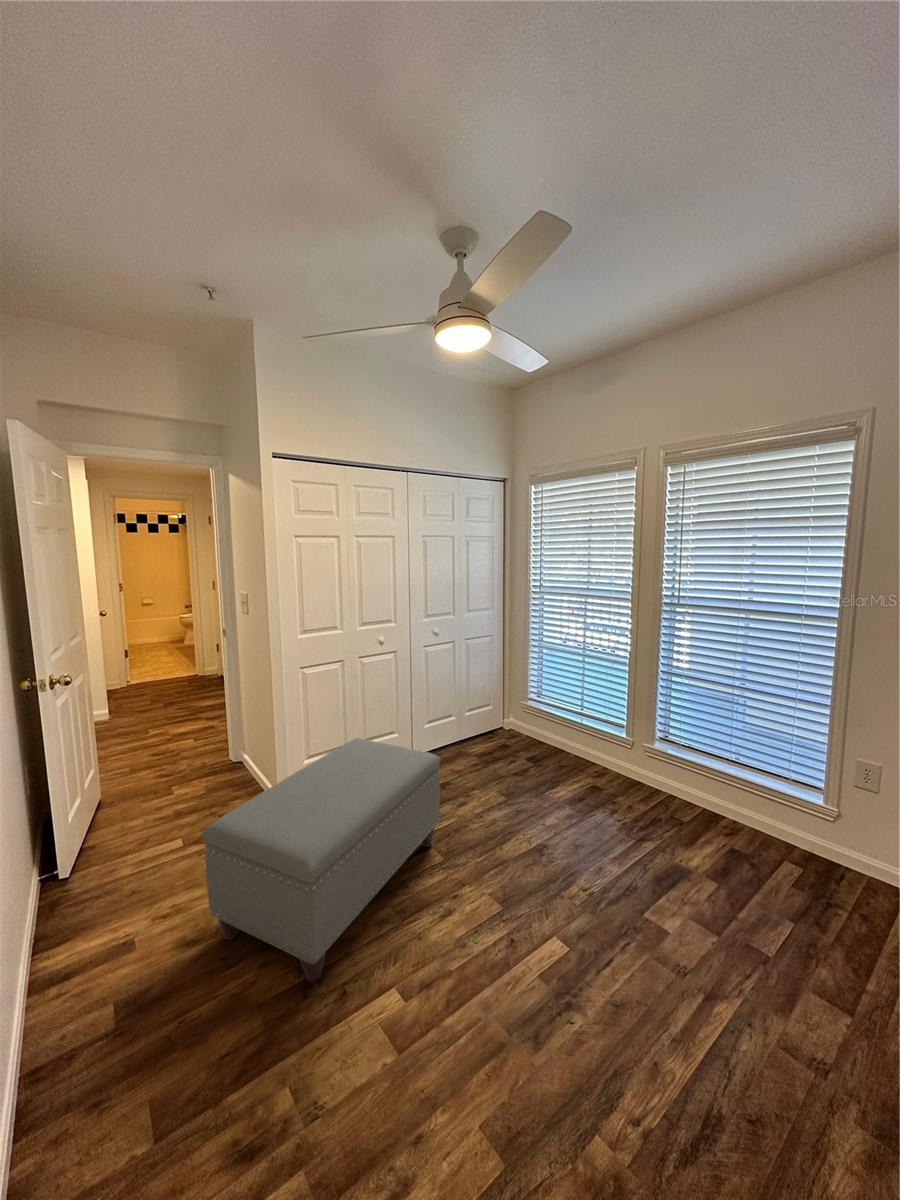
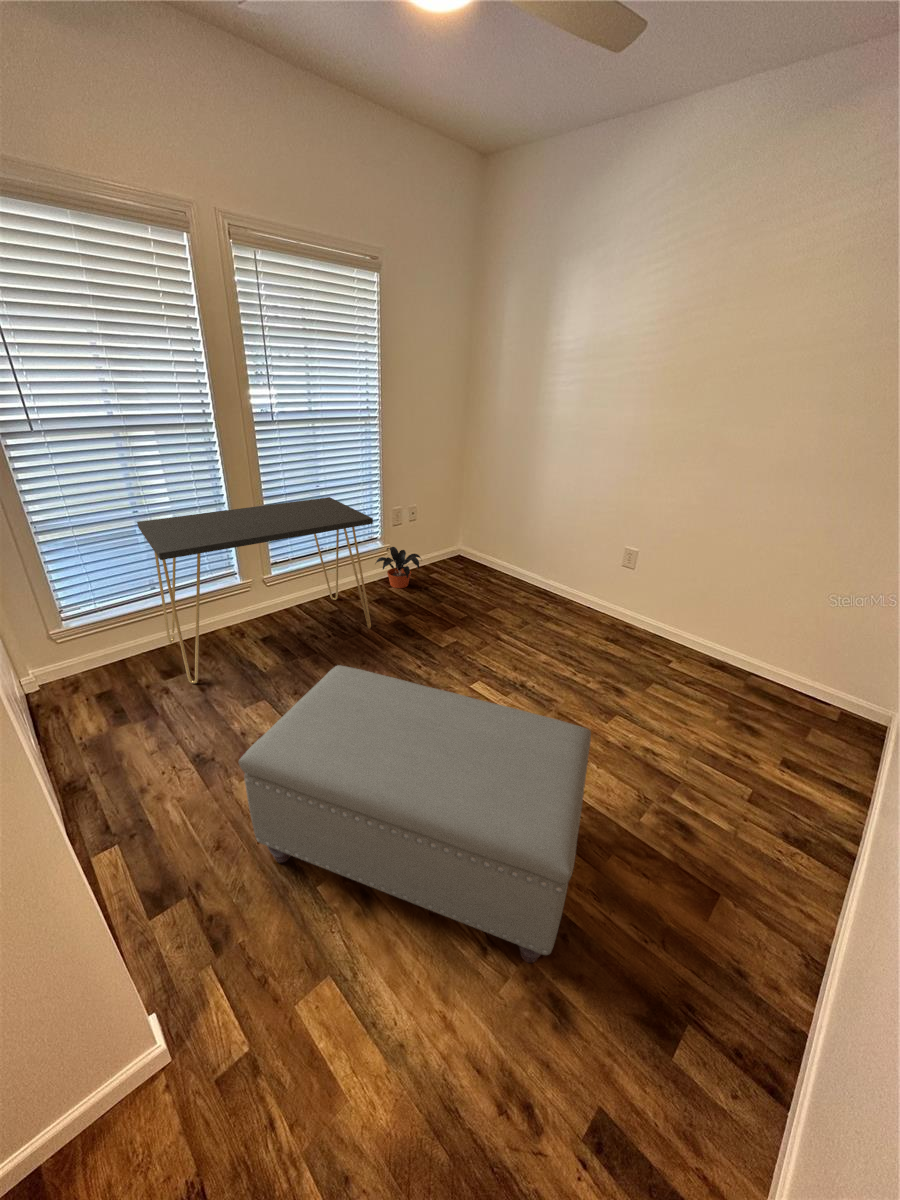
desk: none [521,658,728,850] -> present [137,497,373,683]
potted plant: none [774,812,867,885] -> present [376,547,421,588]

